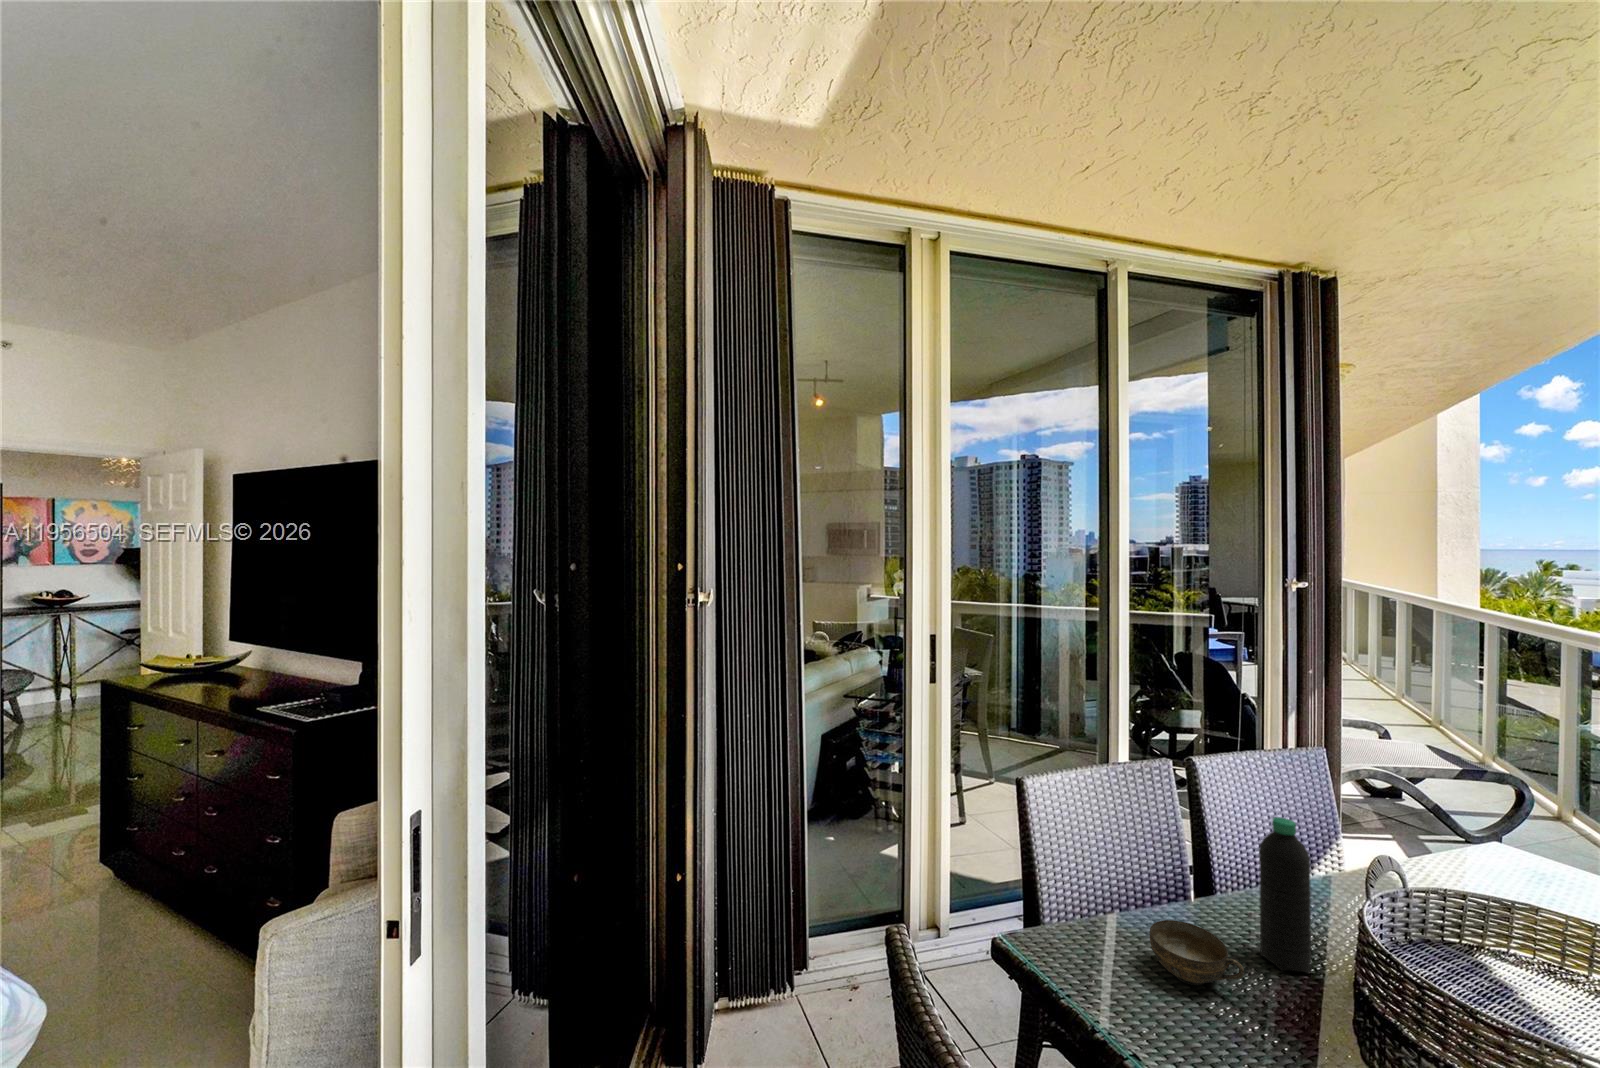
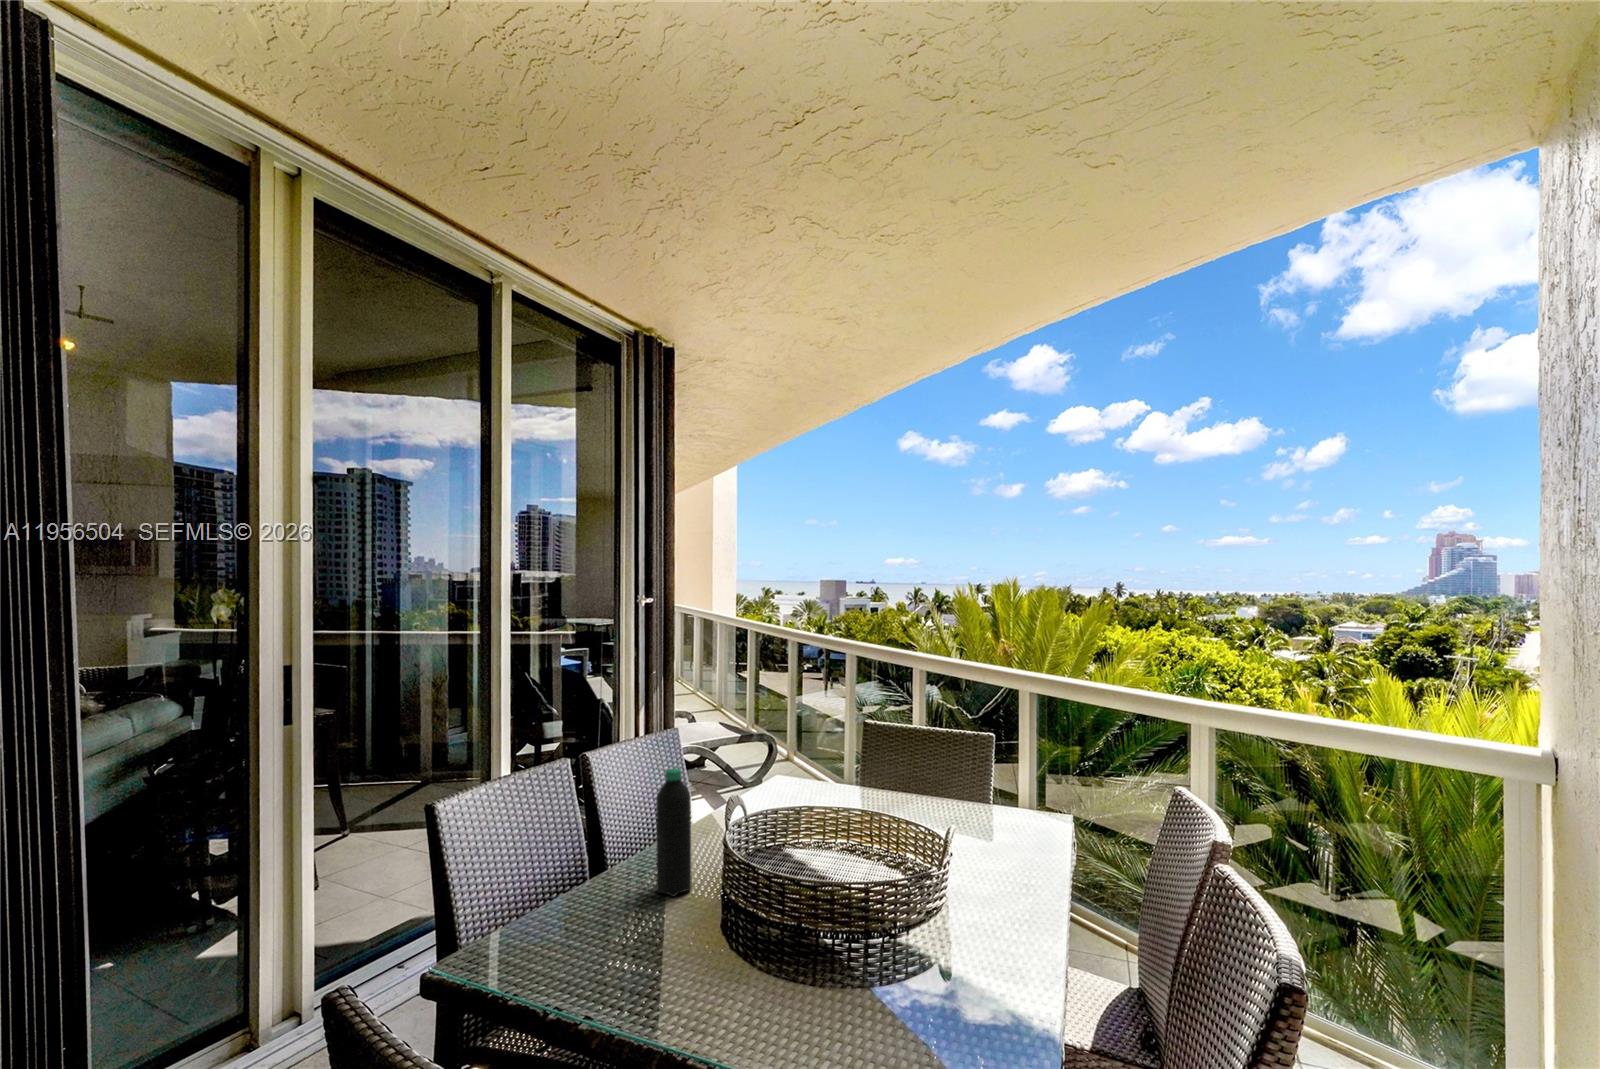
cup: present [1149,920,1244,985] -> none [577,886,654,939]

